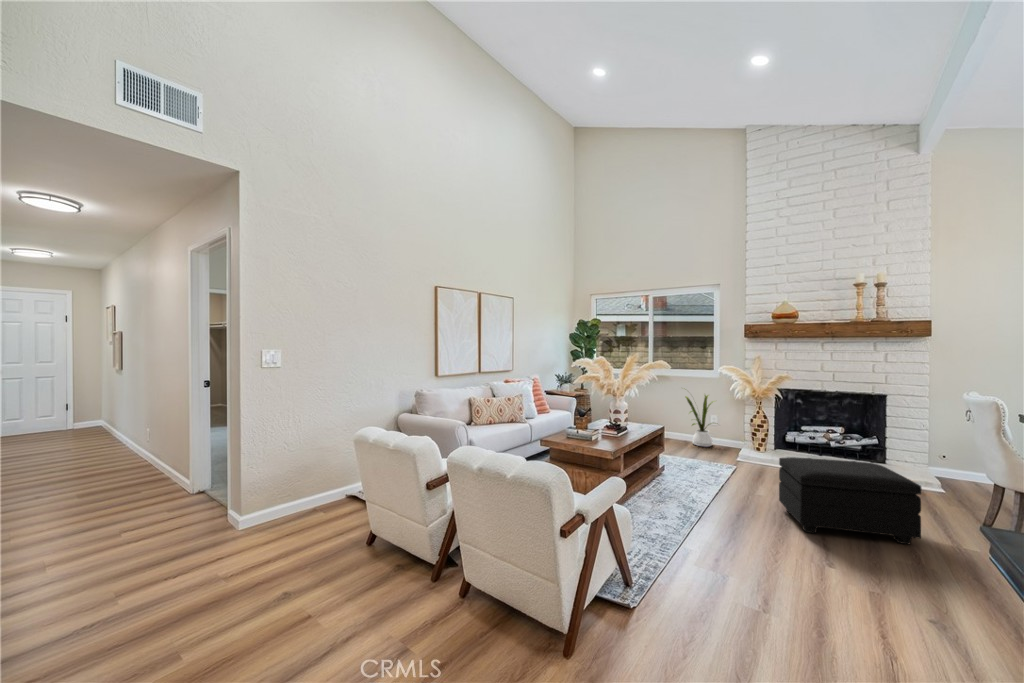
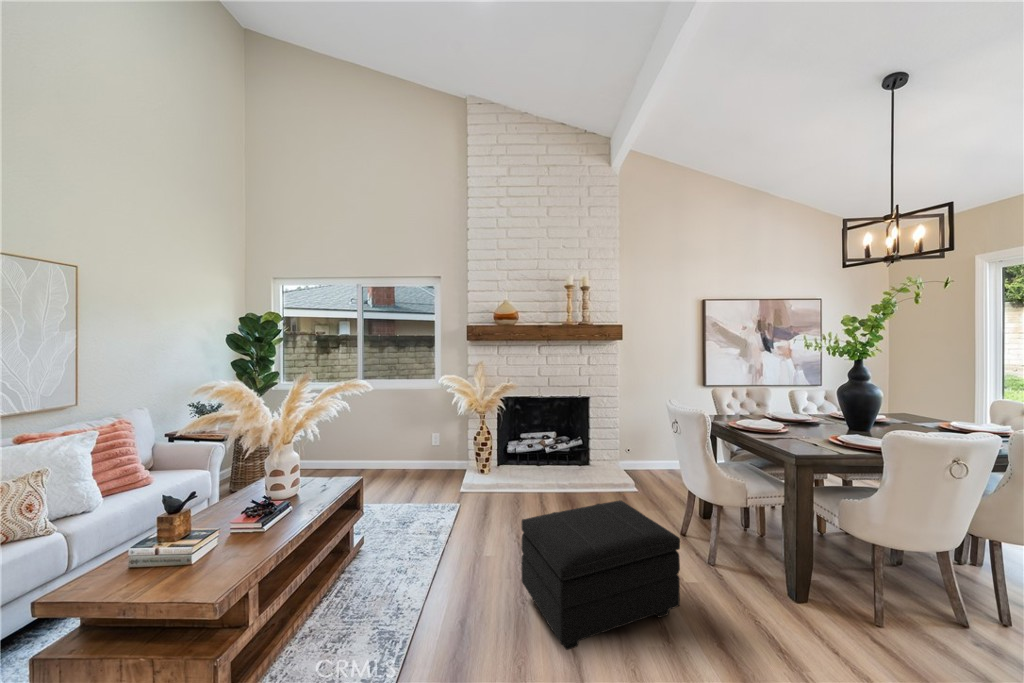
house plant: present [686,395,713,447] -> none [394,405,443,477]

